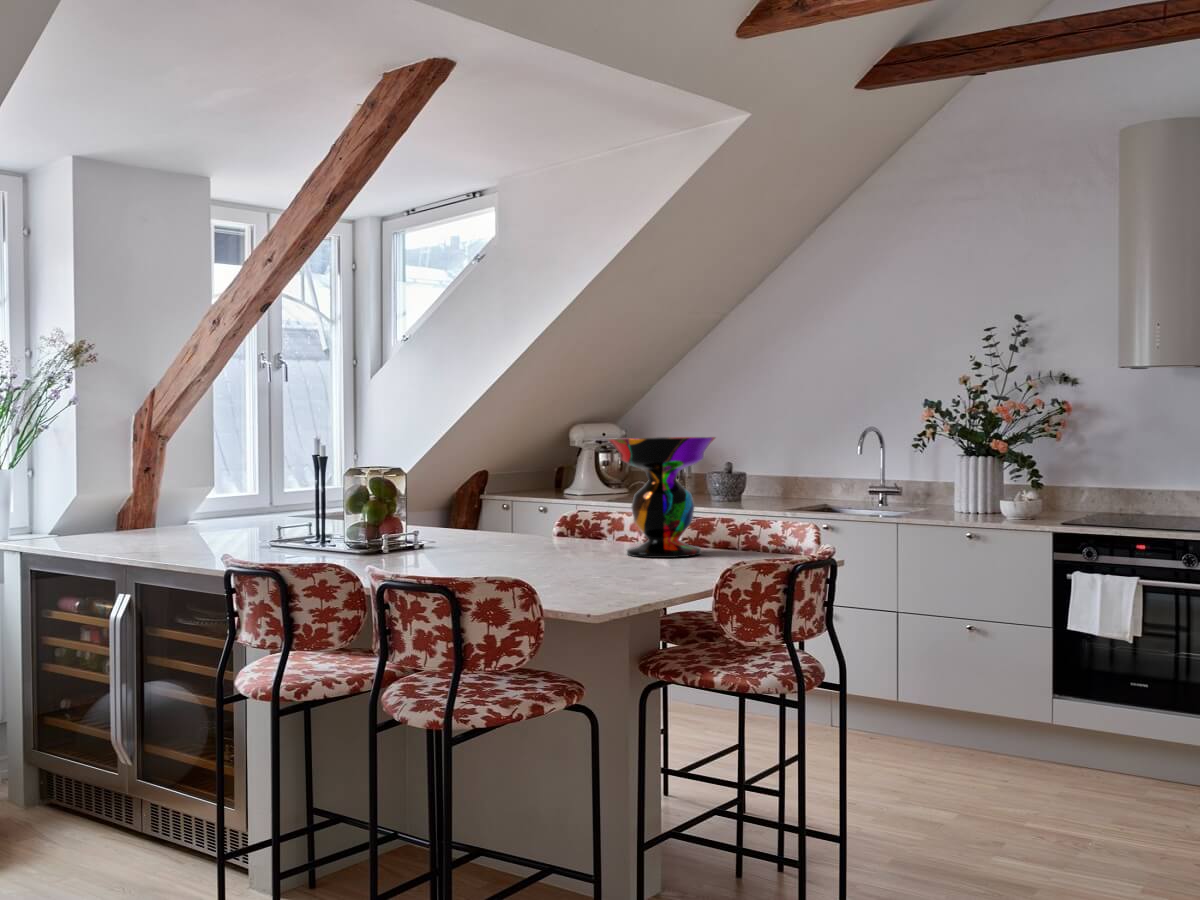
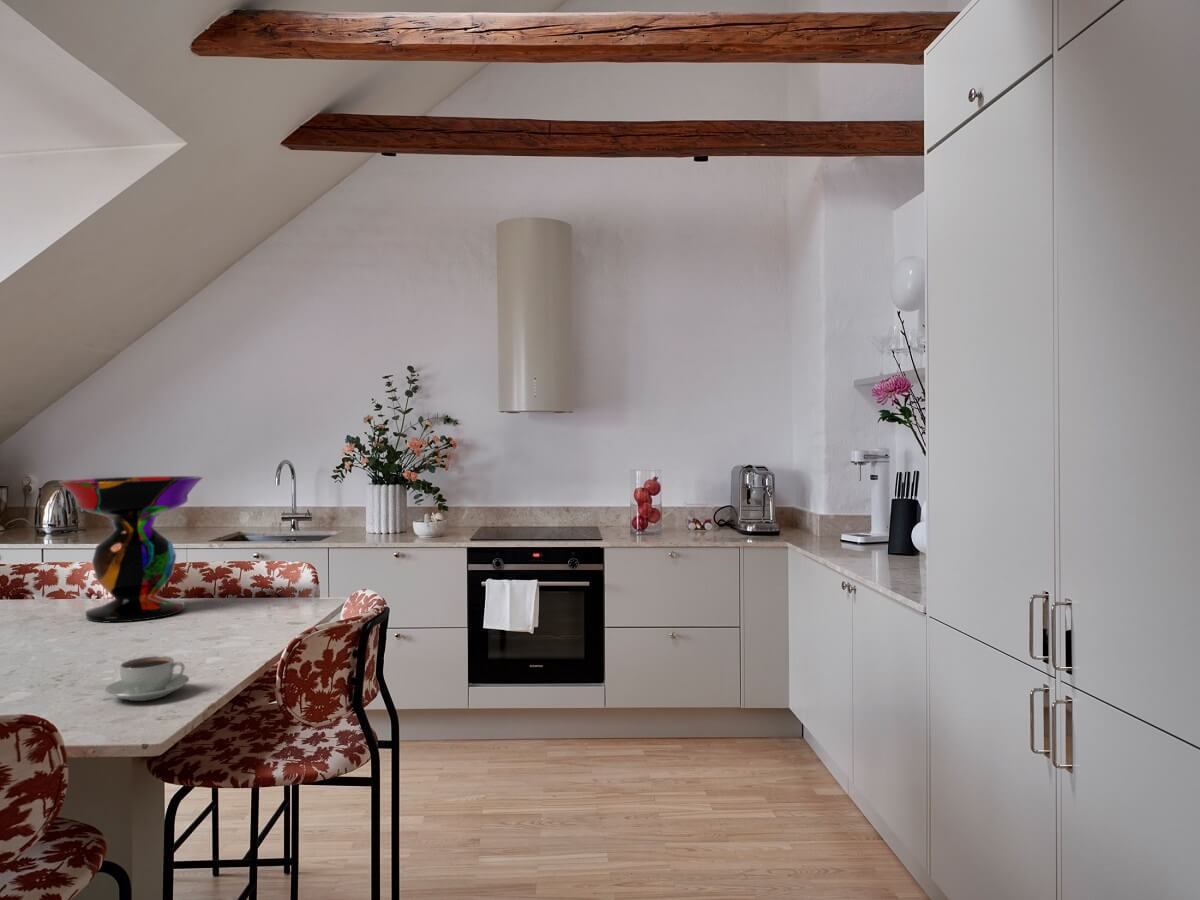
coffee cup: none [584,566,640,595] -> present [105,656,189,701]

